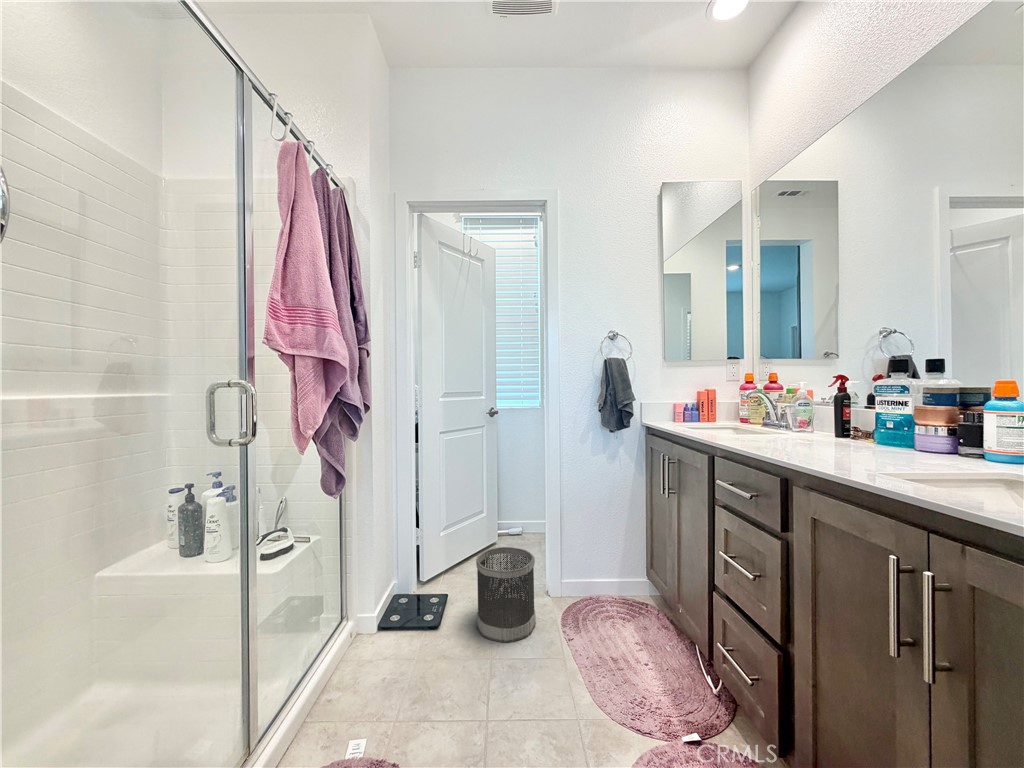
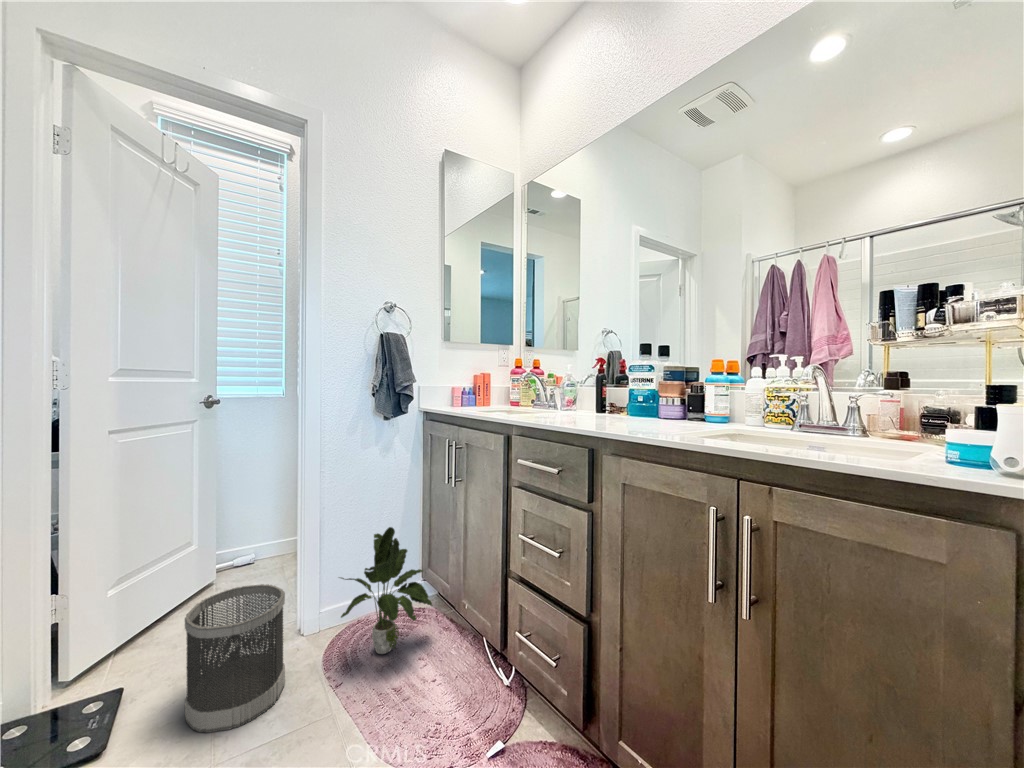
potted plant: none [571,524,651,629] -> present [339,527,433,654]

